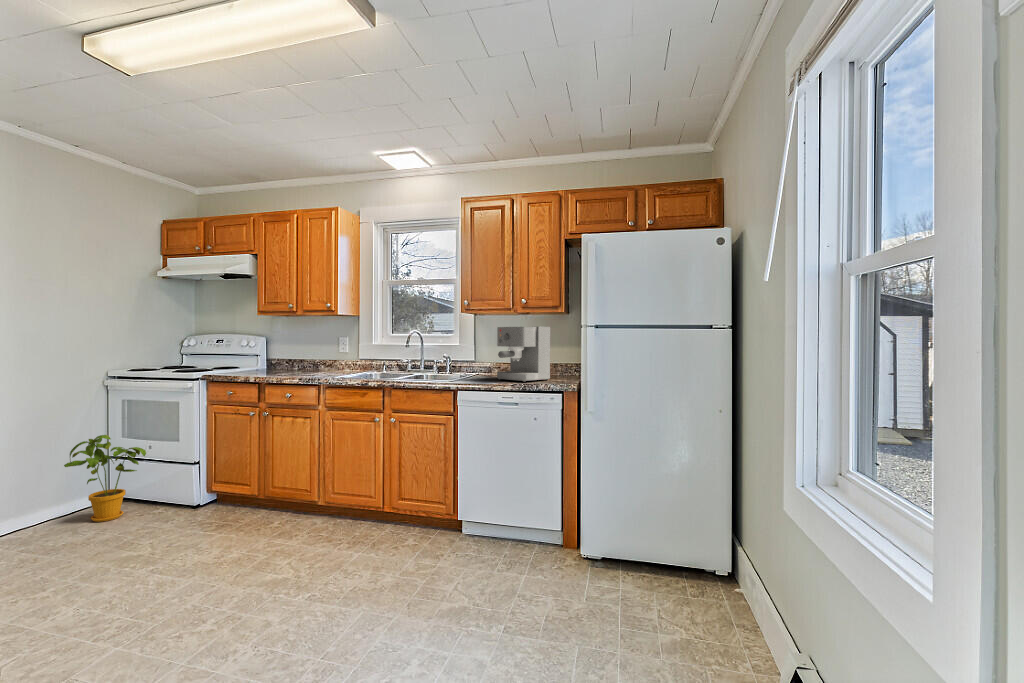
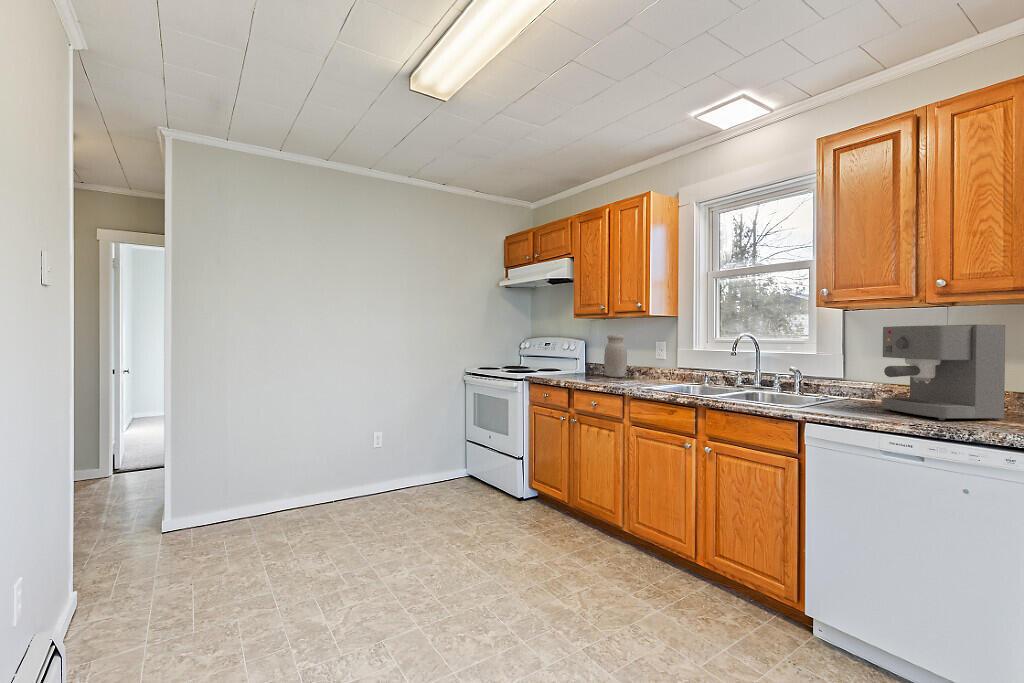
jar: none [291,332,314,371] -> present [604,335,627,377]
house plant: present [64,435,146,522] -> none [435,423,486,496]

